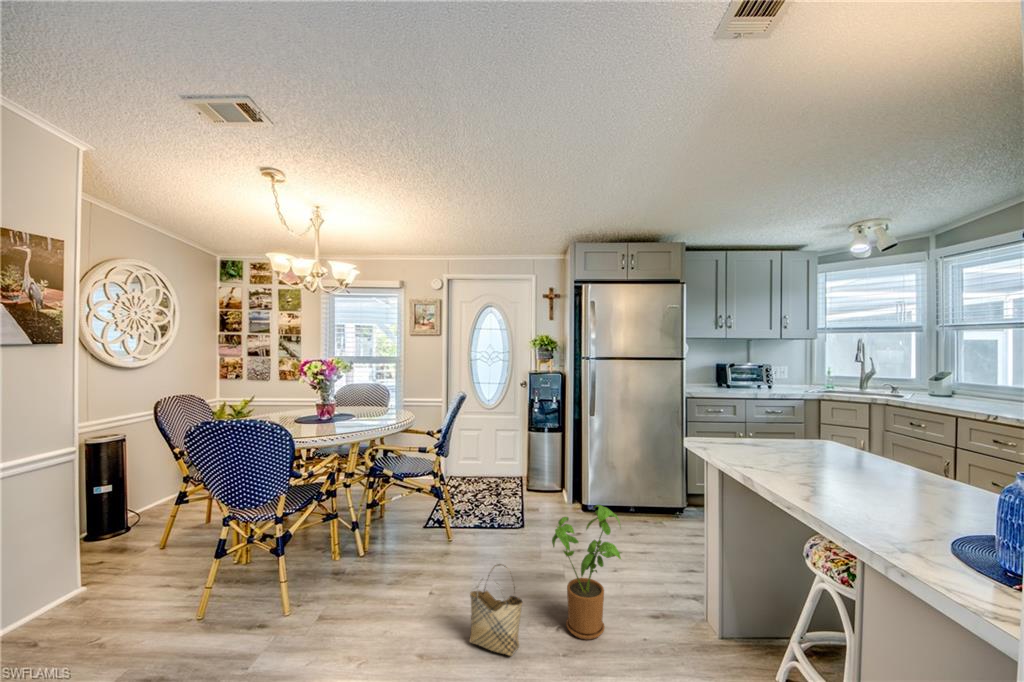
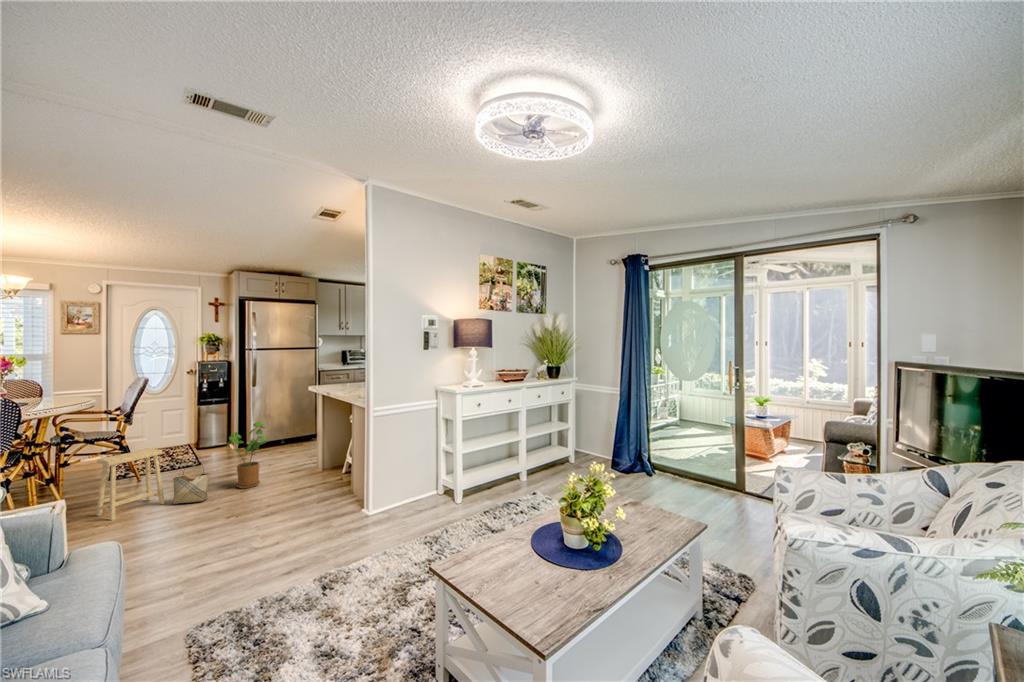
footstool: none [380,523,461,652] -> present [96,448,165,520]

